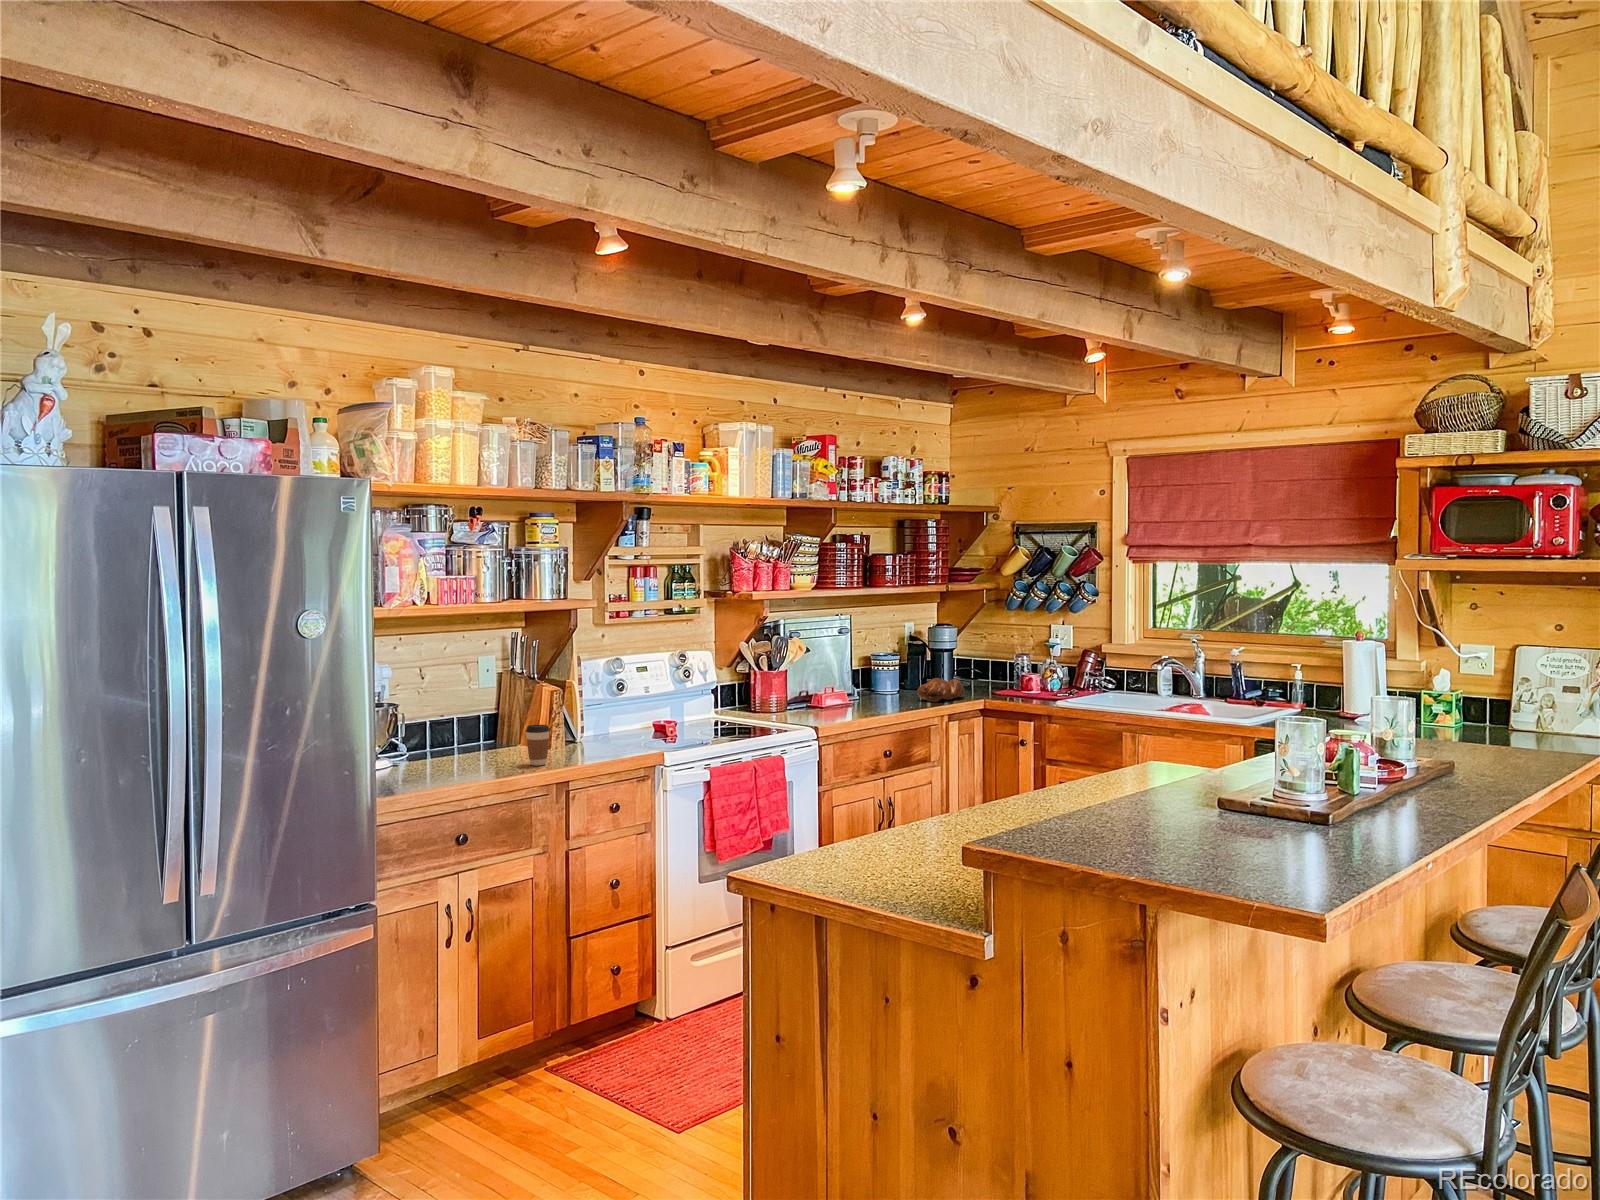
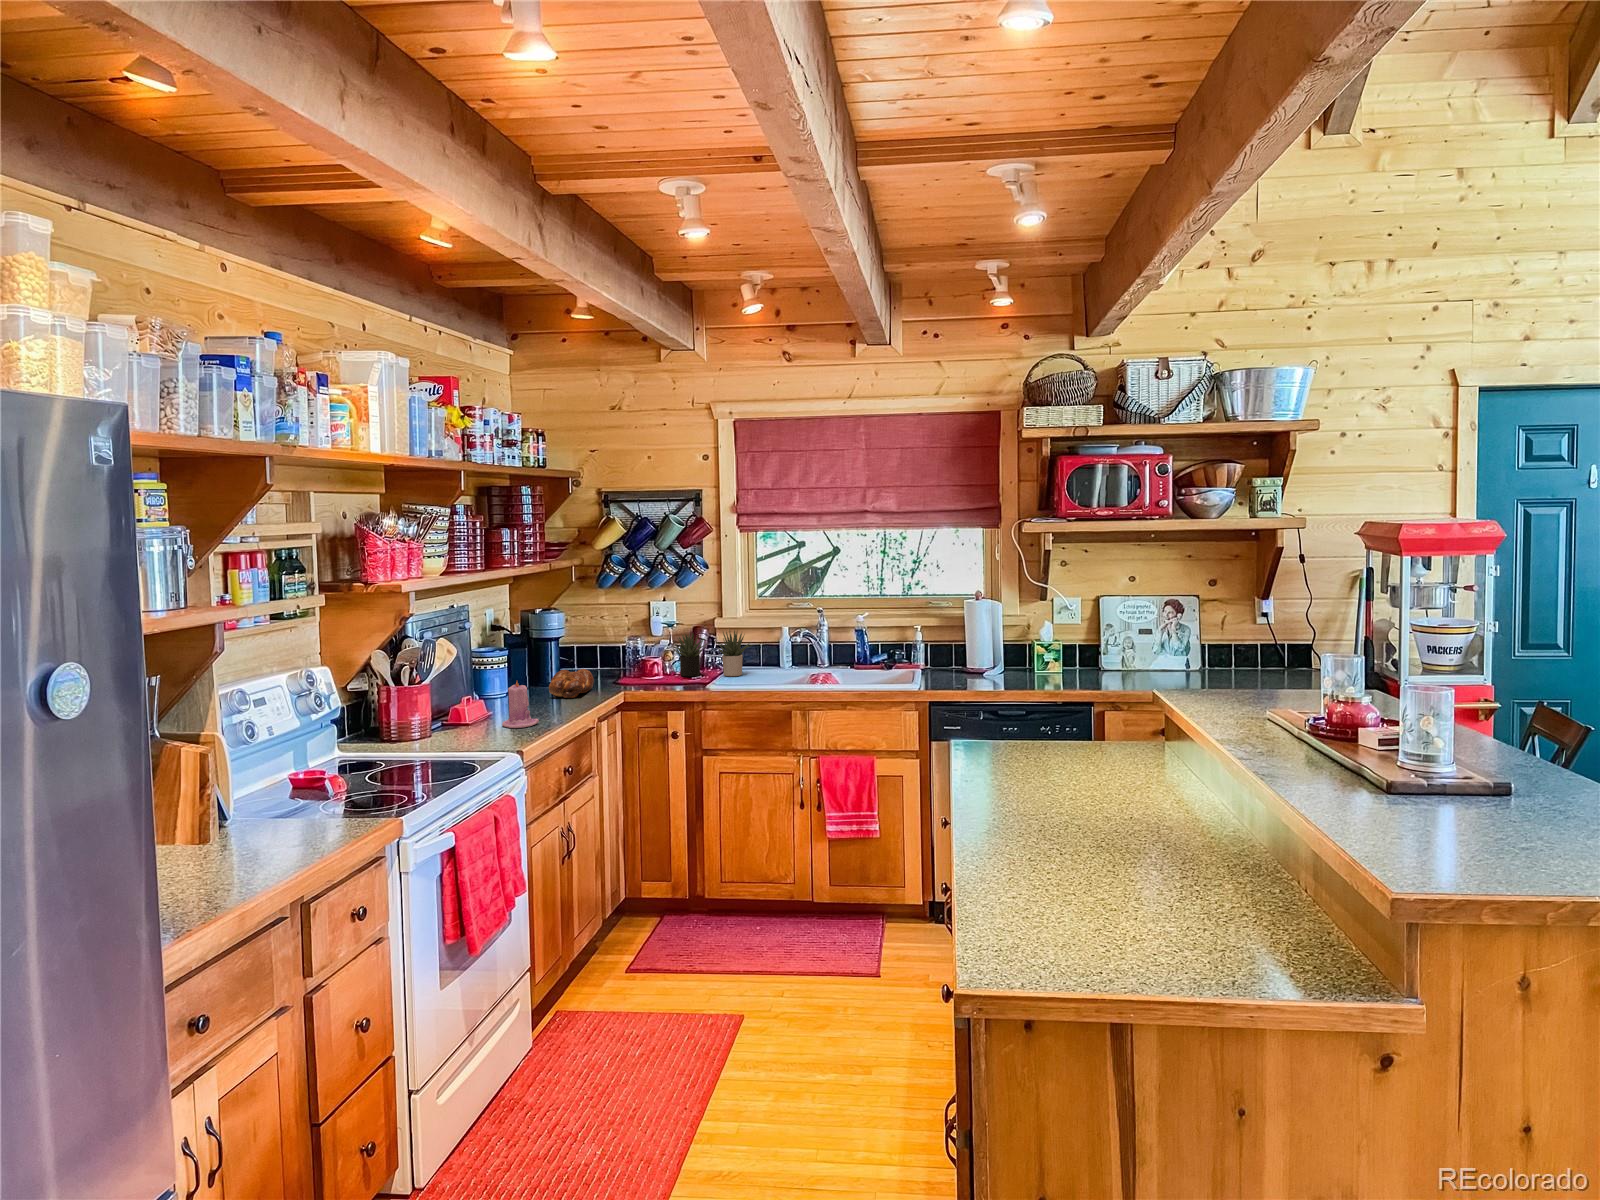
succulent plant: none [1037,652,1113,699] -> present [673,630,750,676]
candle: none [842,676,871,715] -> present [502,682,539,728]
coffee cup: present [526,725,550,766] -> none [204,820,248,890]

